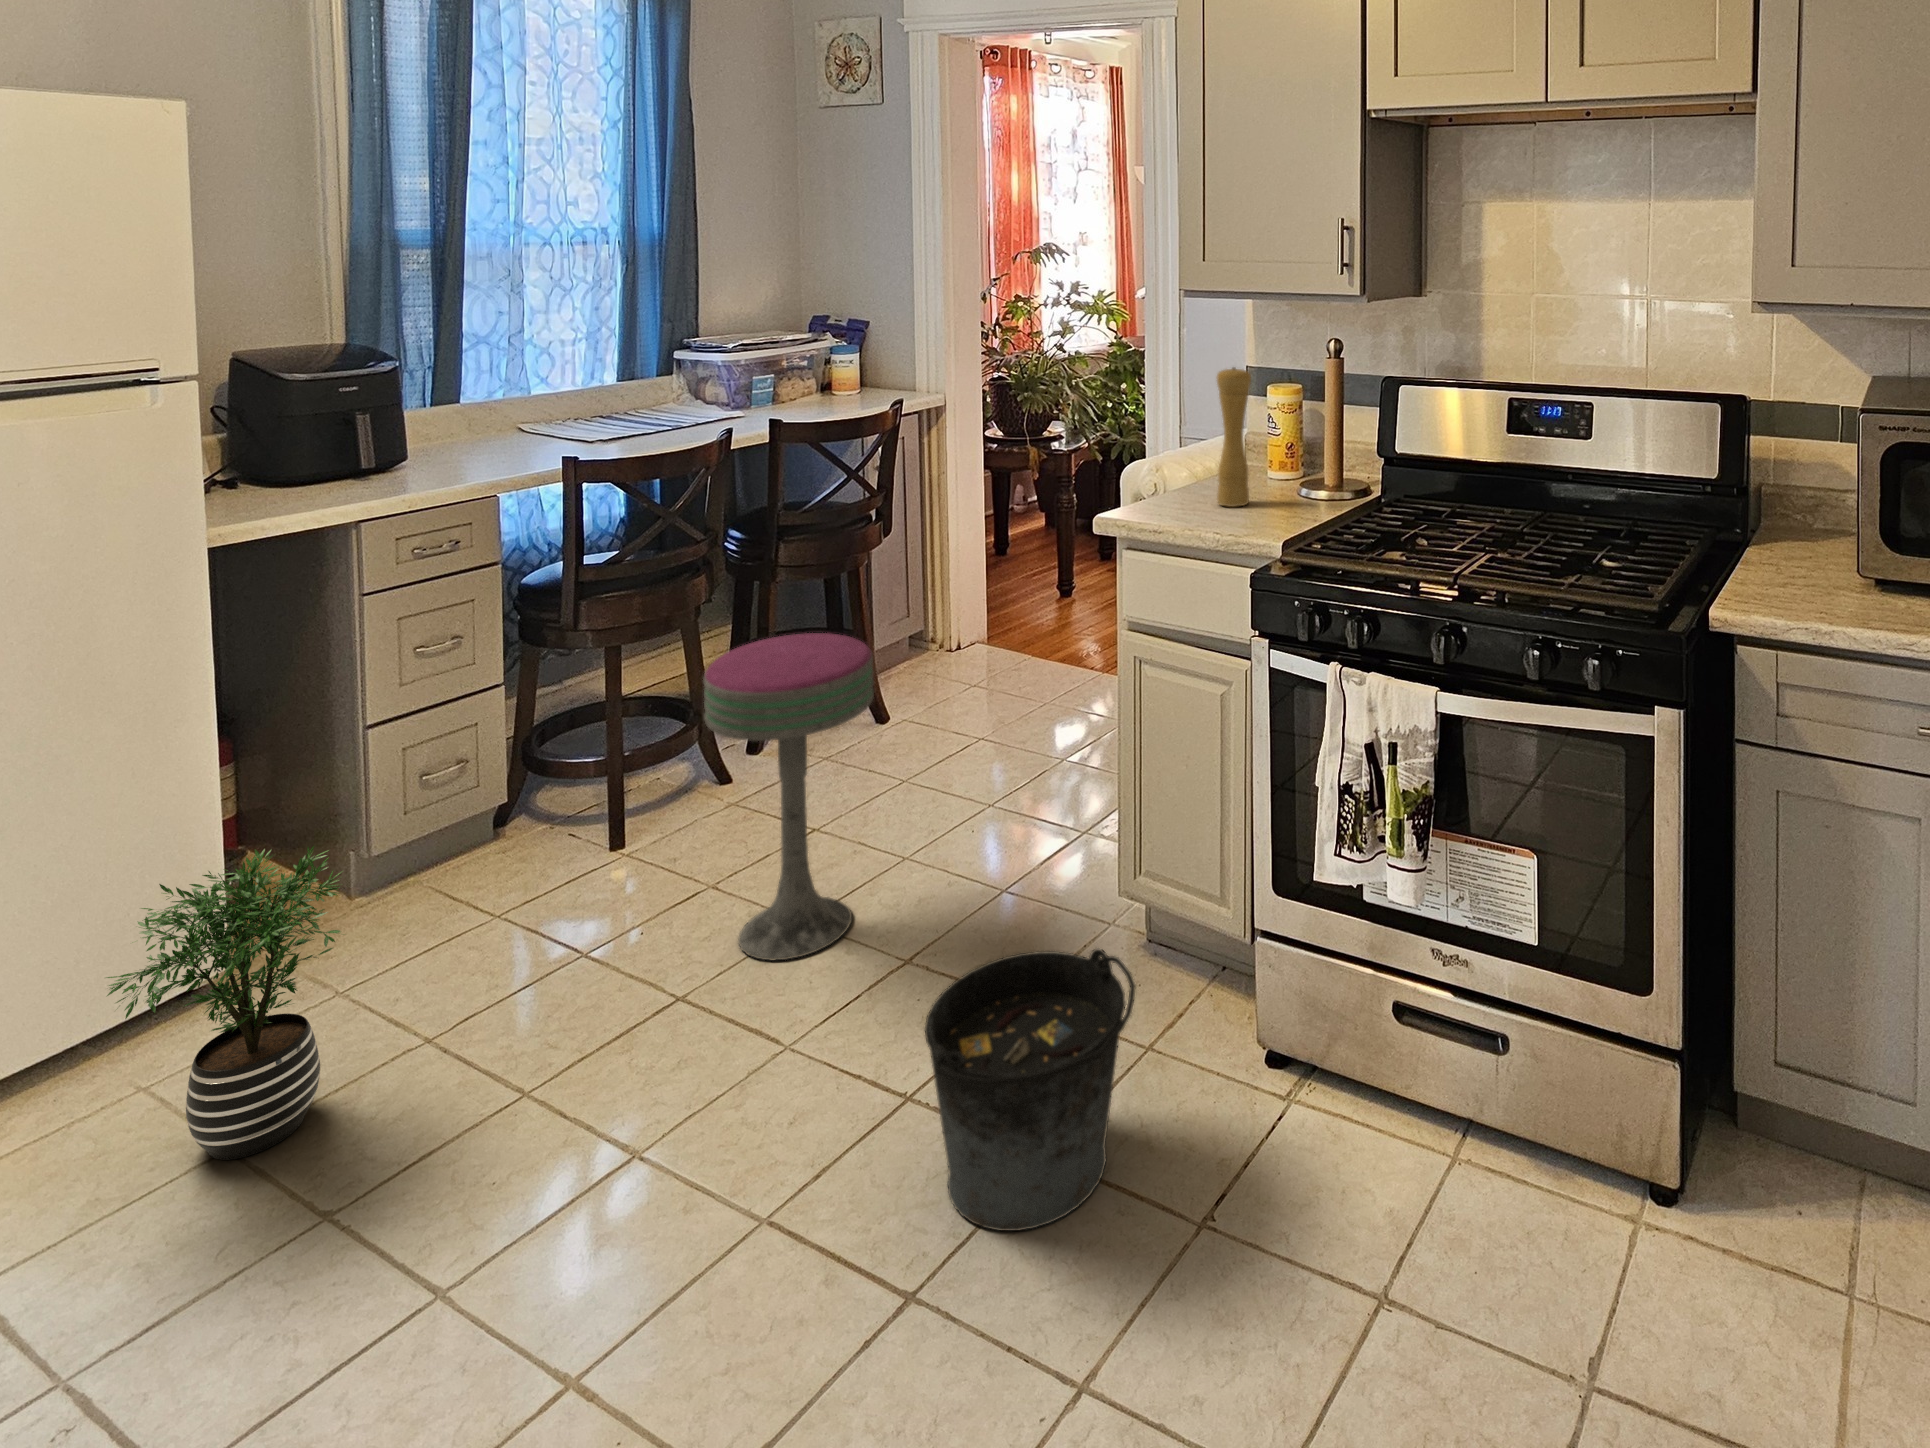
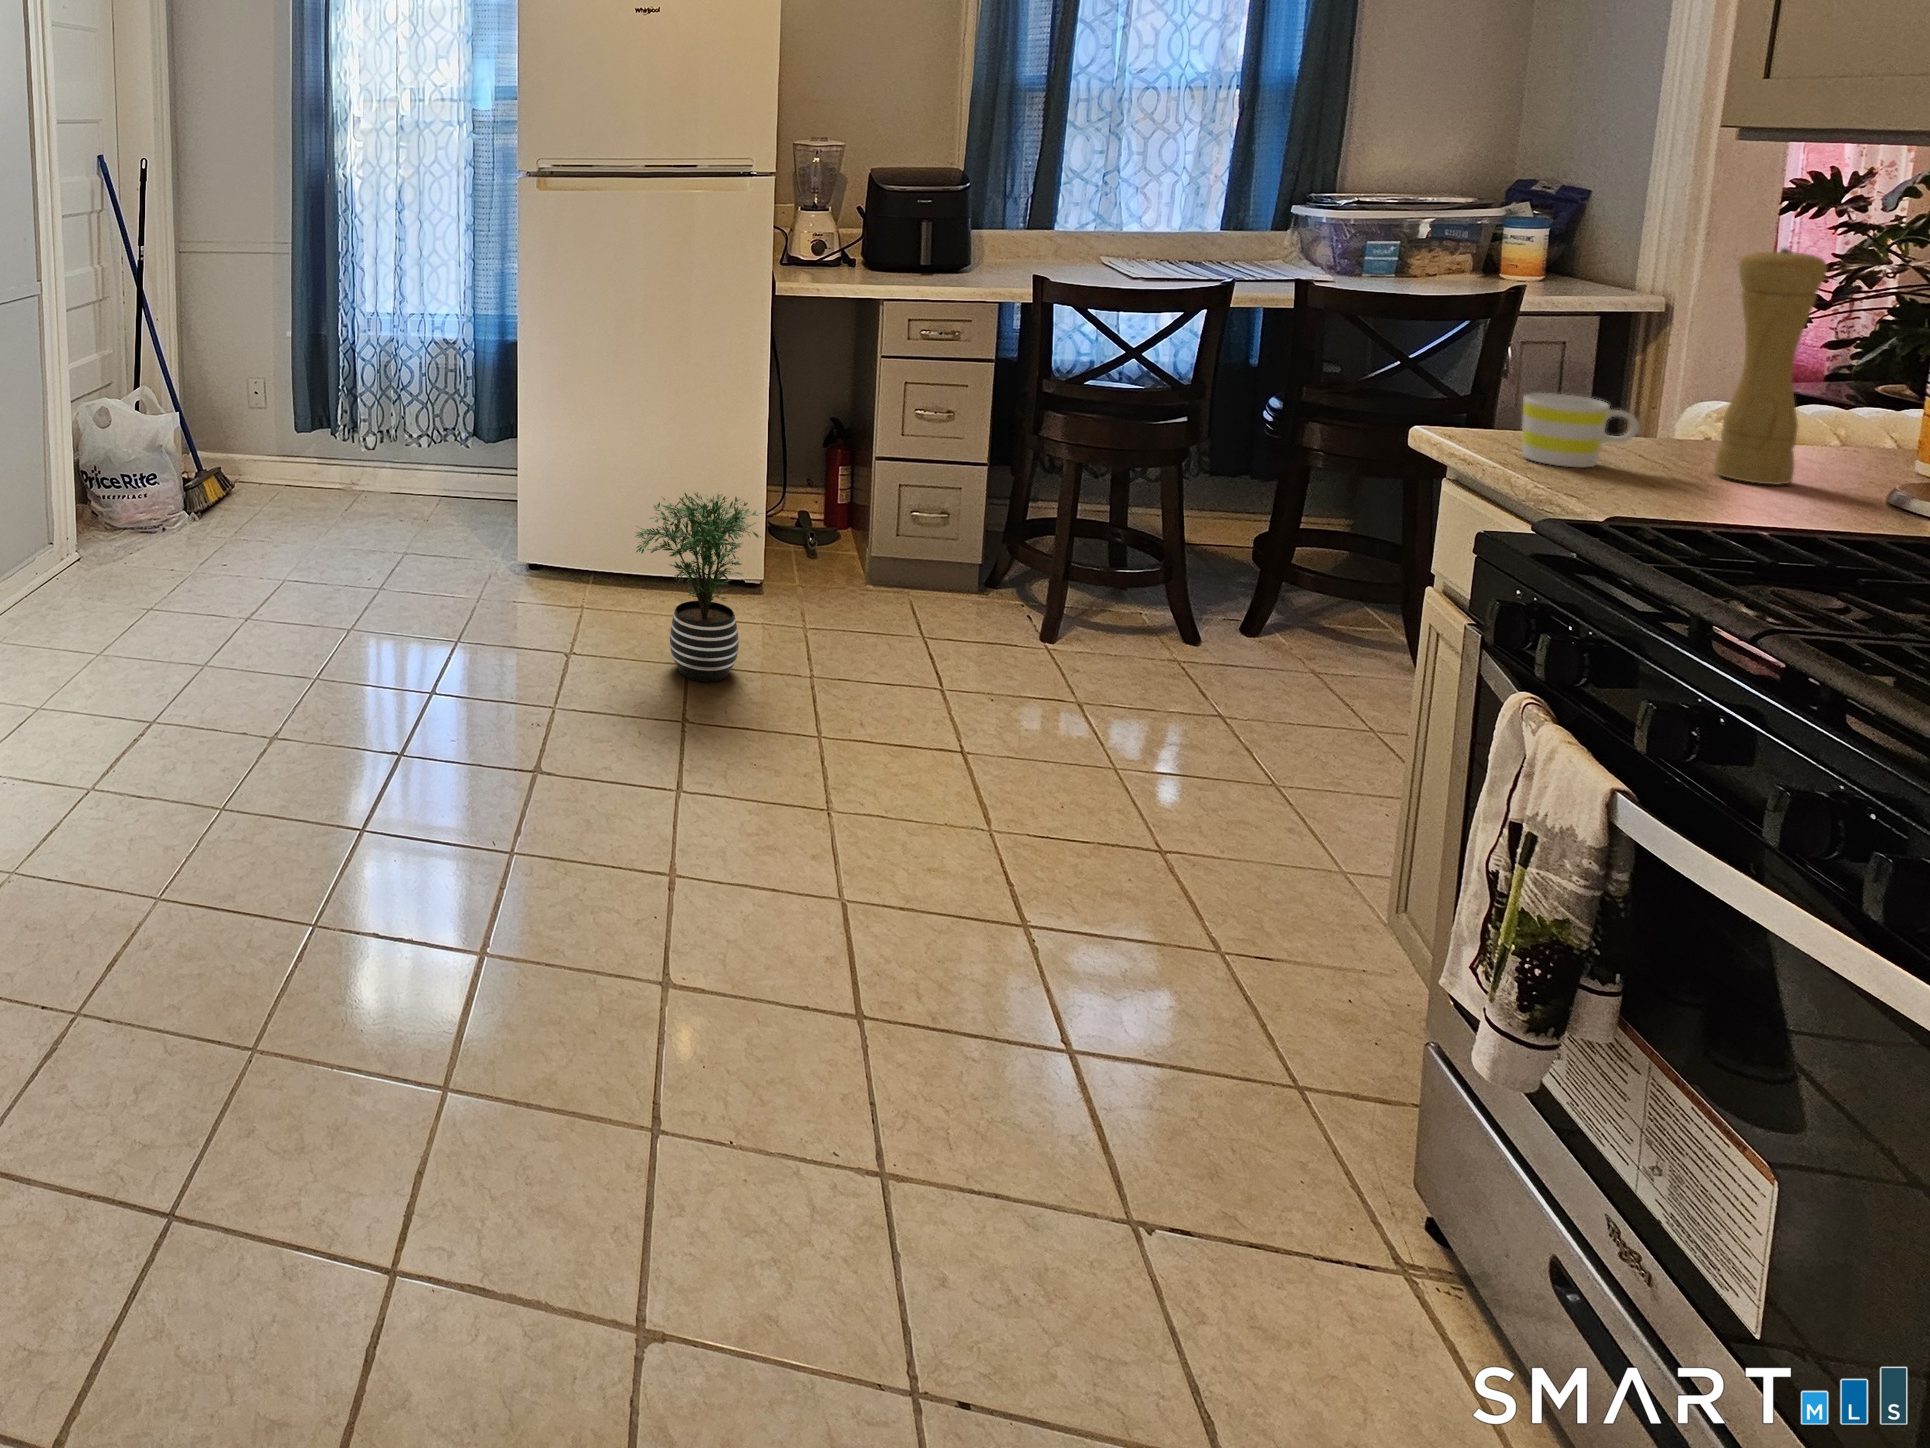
mug: none [1145,475,1194,524] -> present [1522,393,1639,468]
bar stool: present [704,633,874,960] -> none [1023,479,1207,801]
bucket: present [925,949,1135,1231] -> none [920,822,1194,1106]

